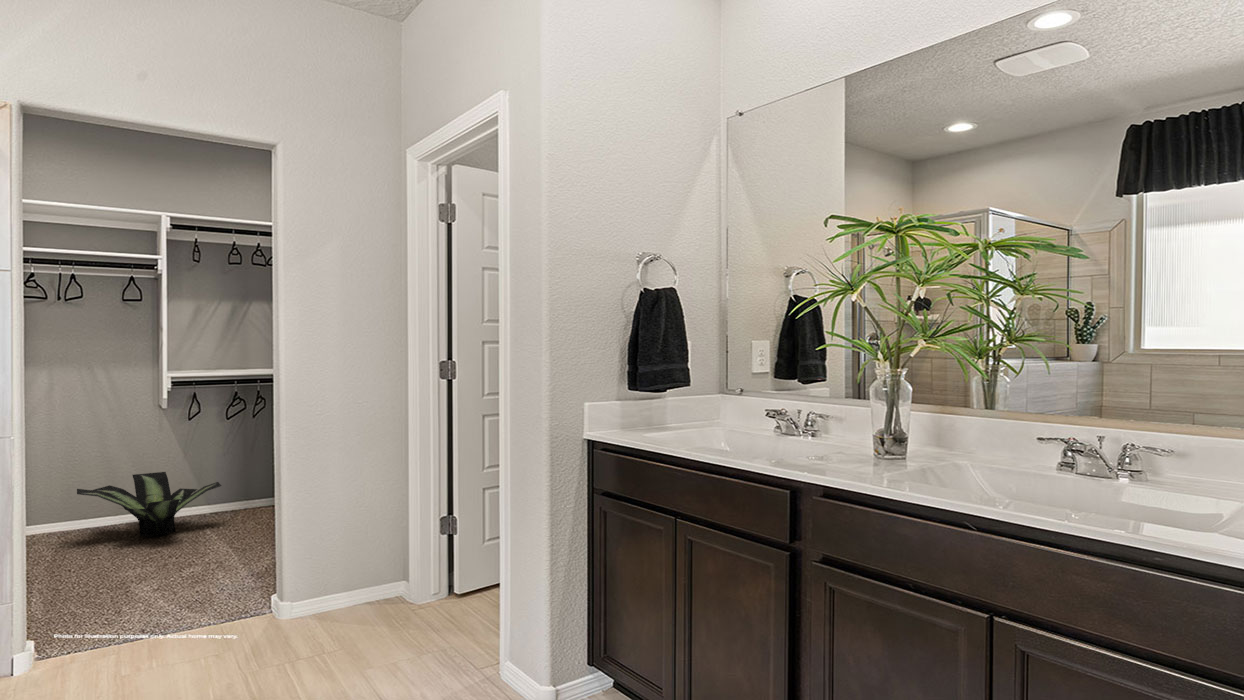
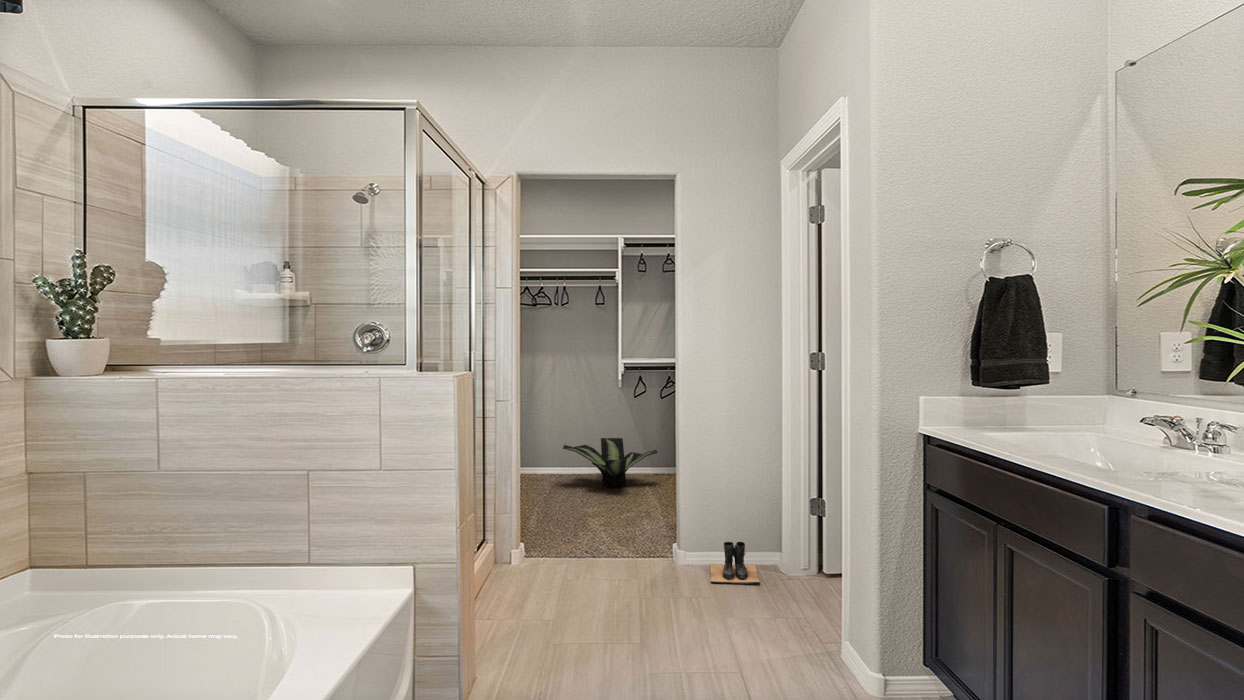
boots: none [324,578,390,632] -> present [710,542,760,584]

